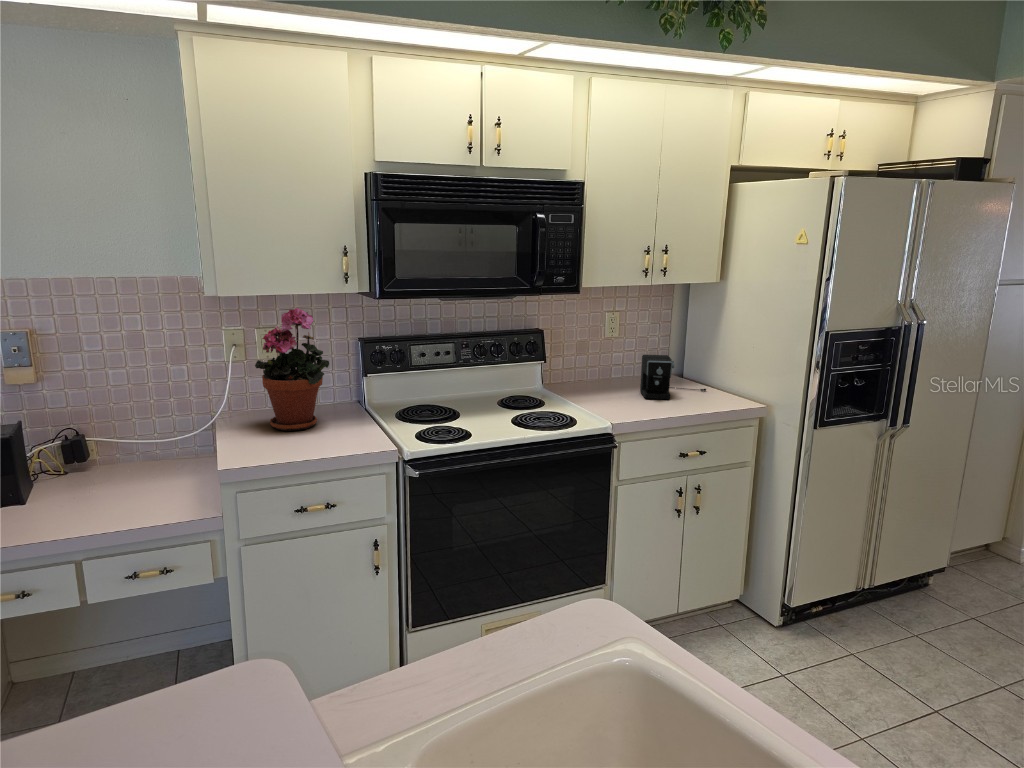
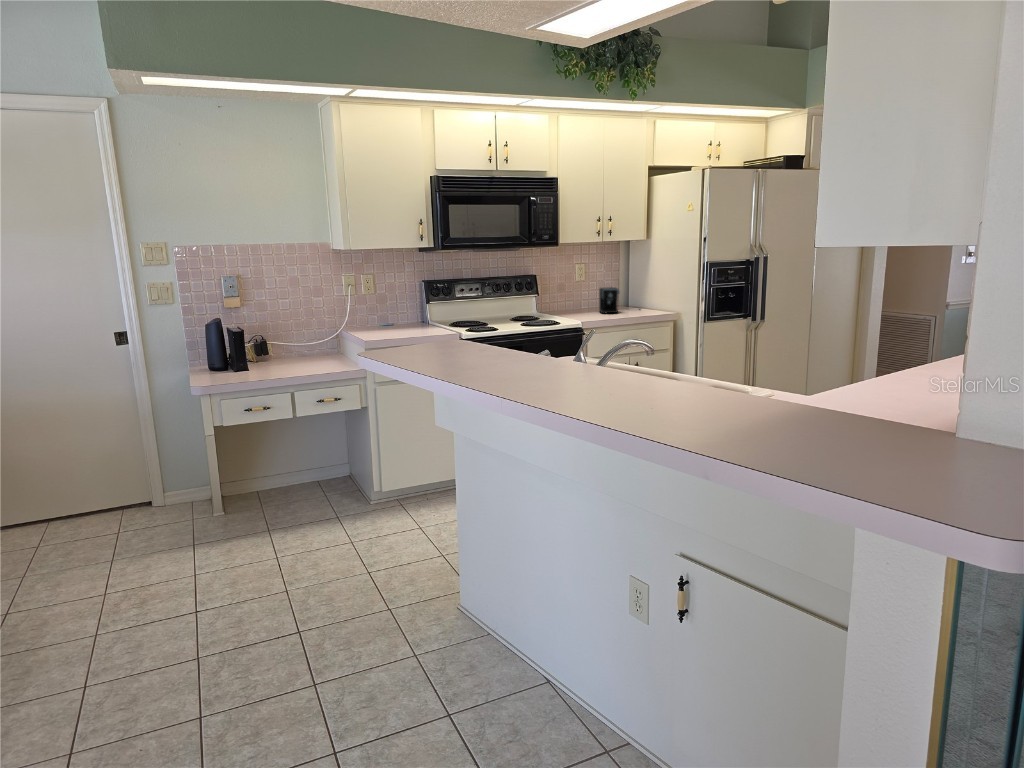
potted plant: present [255,308,329,431] -> none [368,258,412,331]

